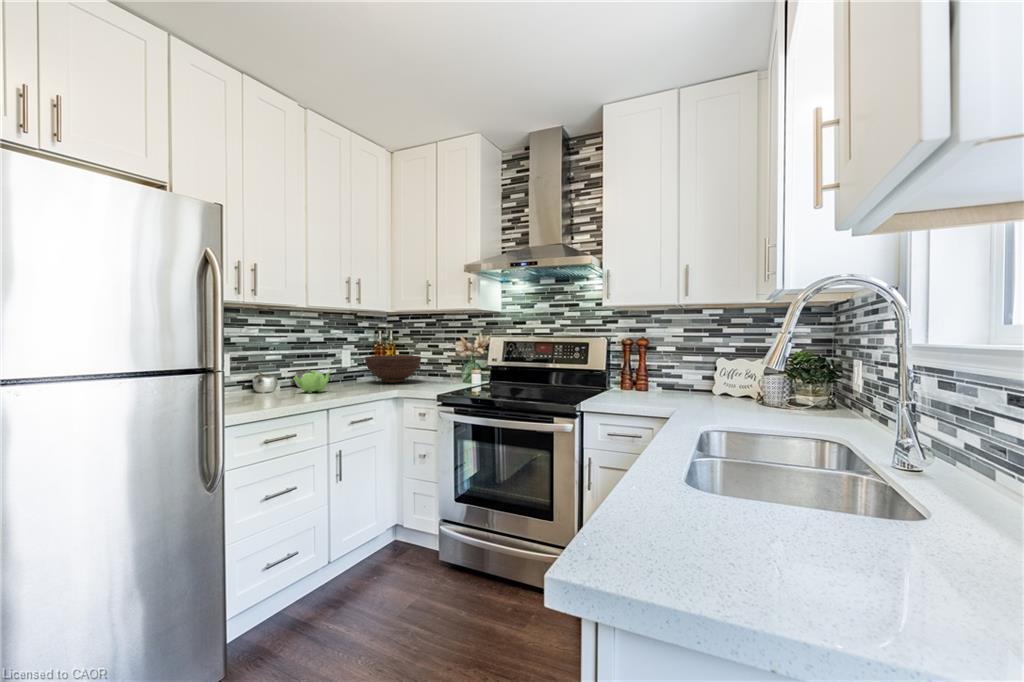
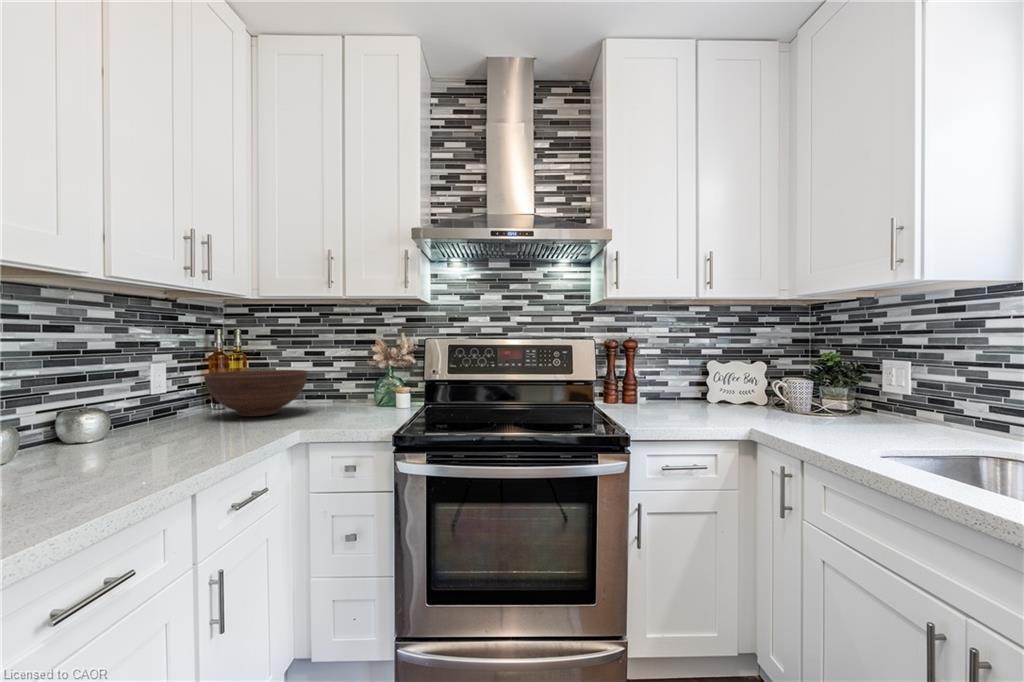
teapot: present [293,371,331,393] -> none [77,404,165,454]

